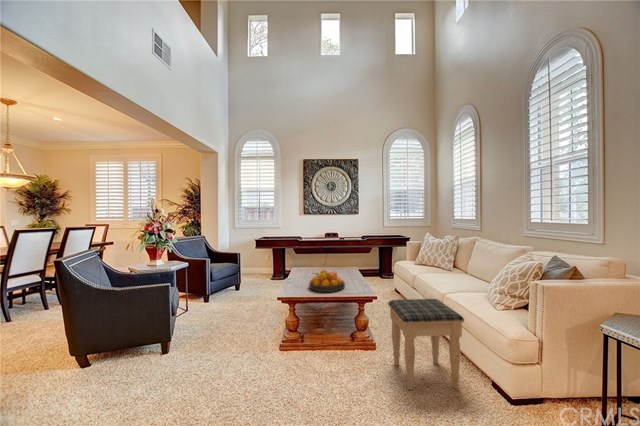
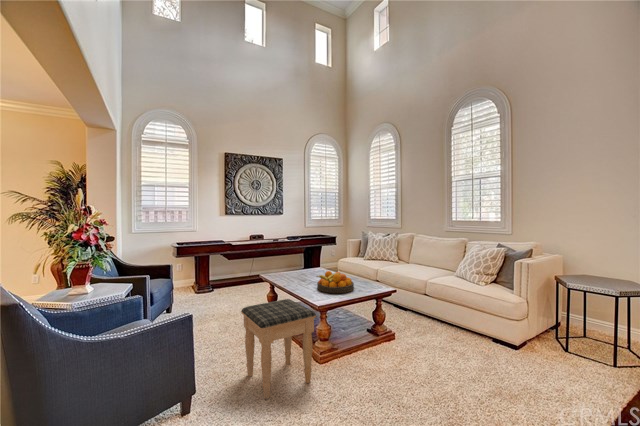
footstool: present [388,299,464,390] -> present [241,299,316,399]

